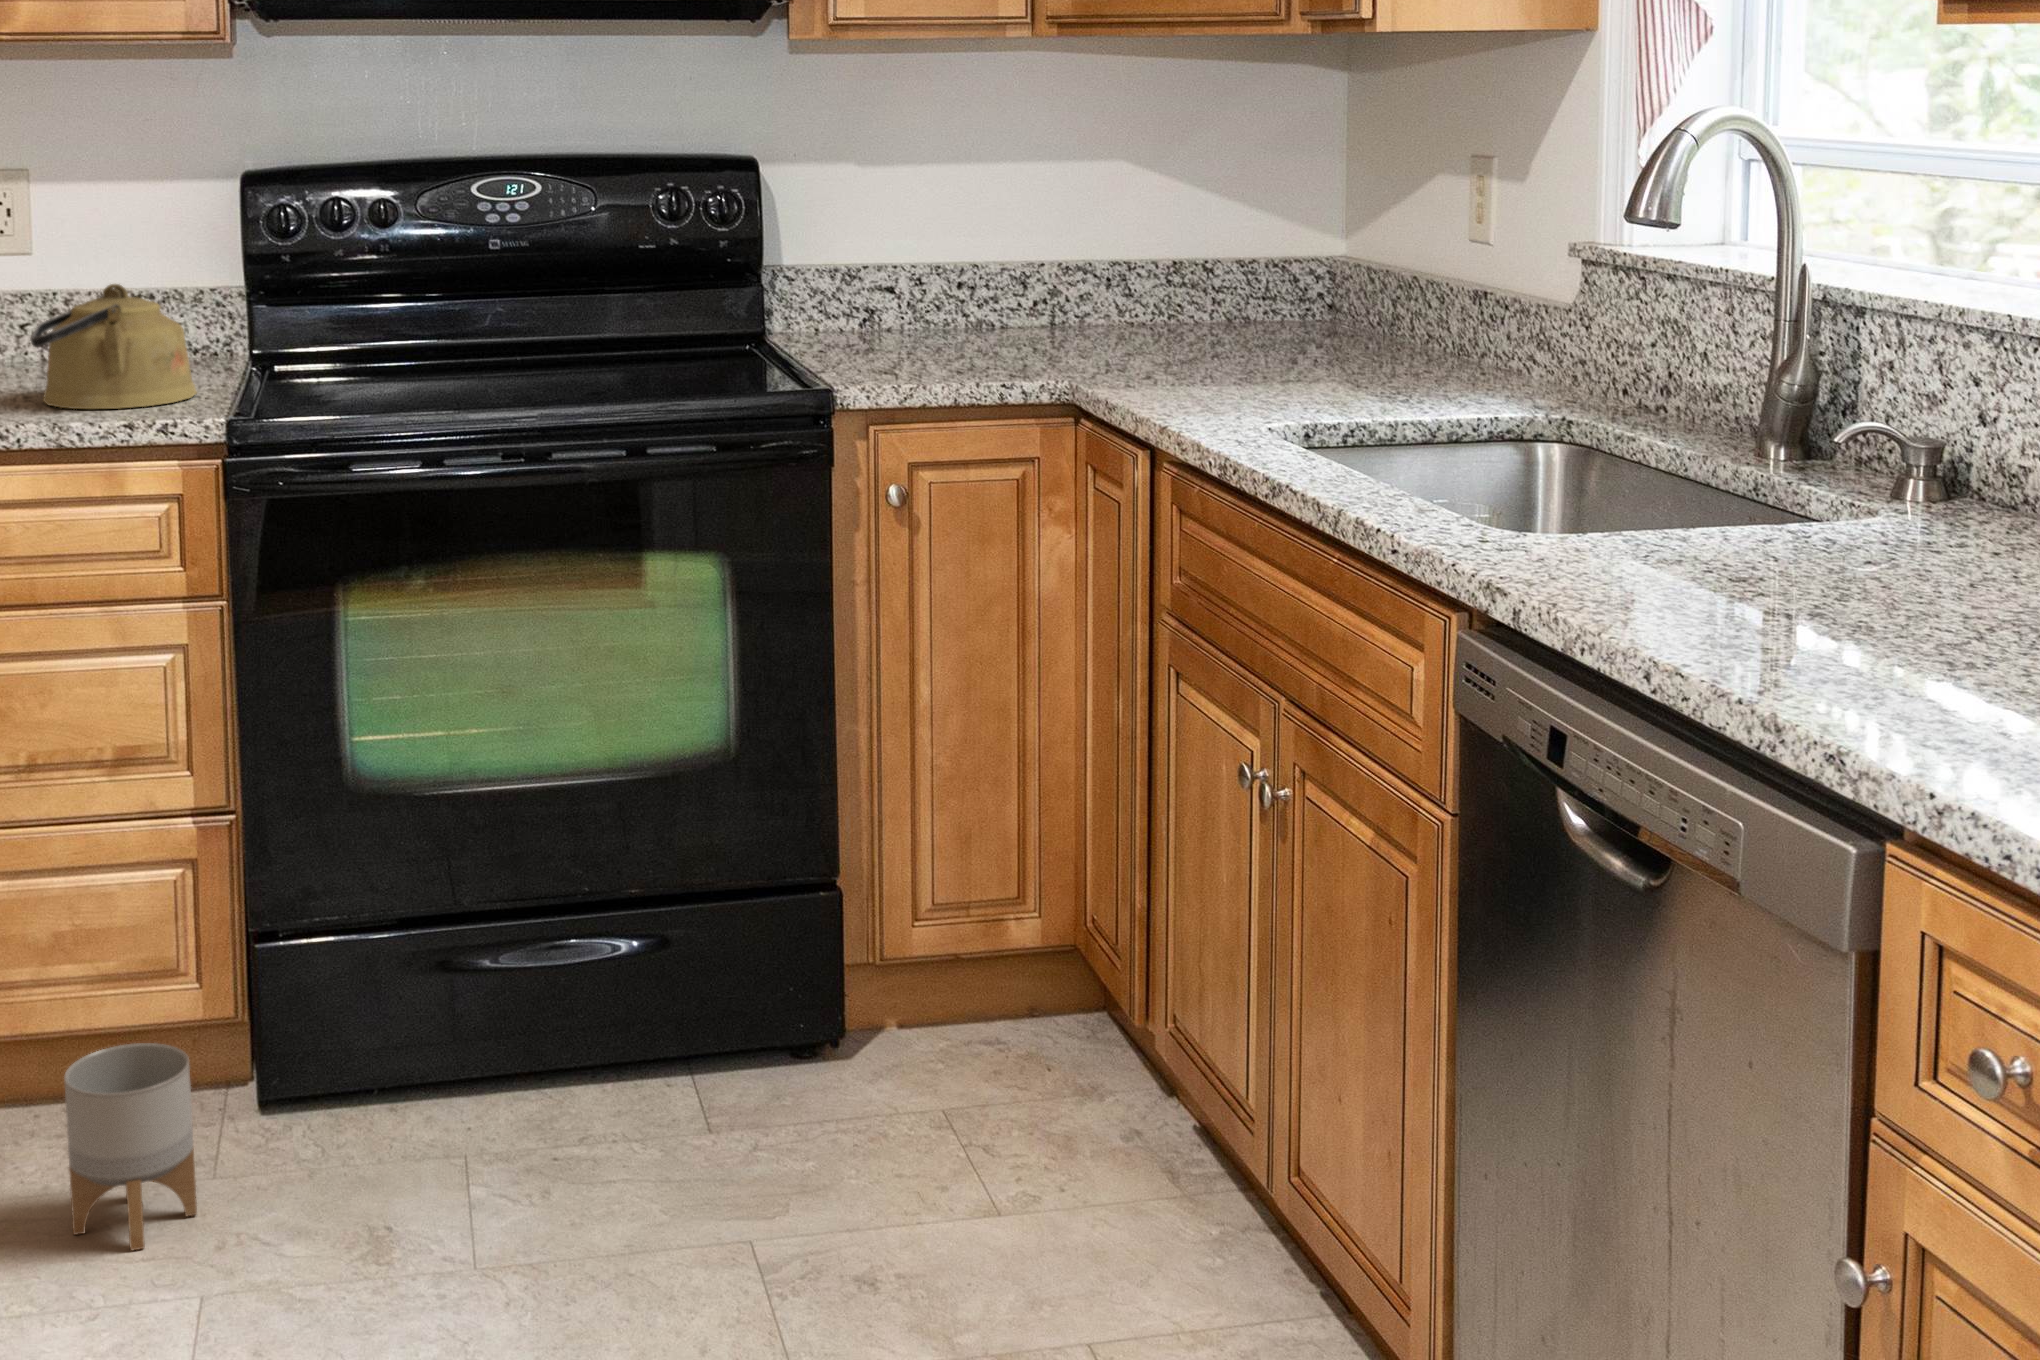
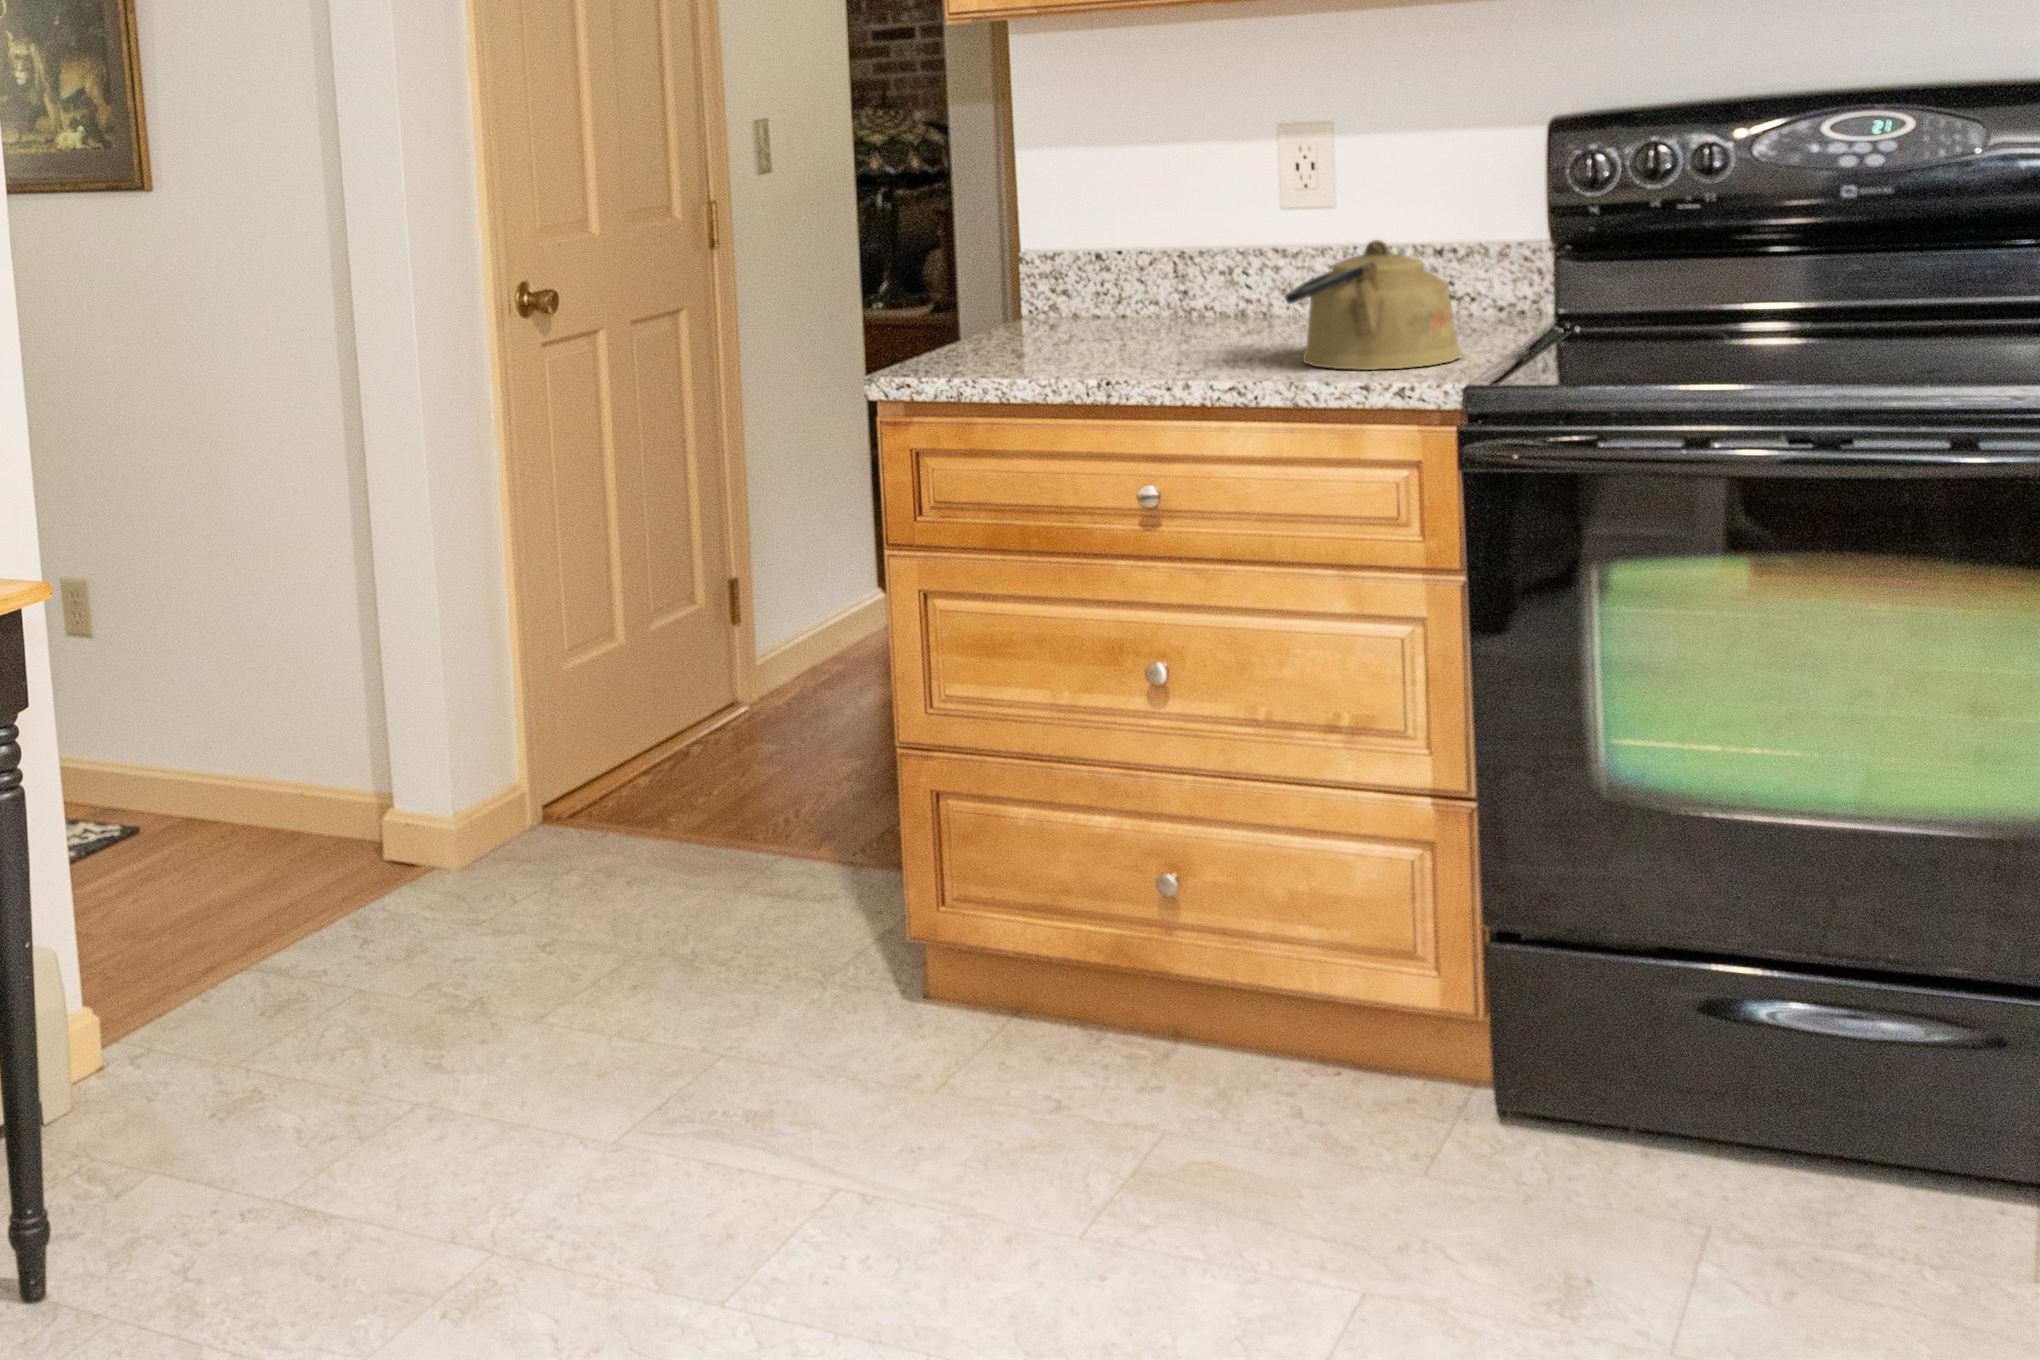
planter: present [64,1043,197,1250] -> none [1260,1021,1395,1233]

